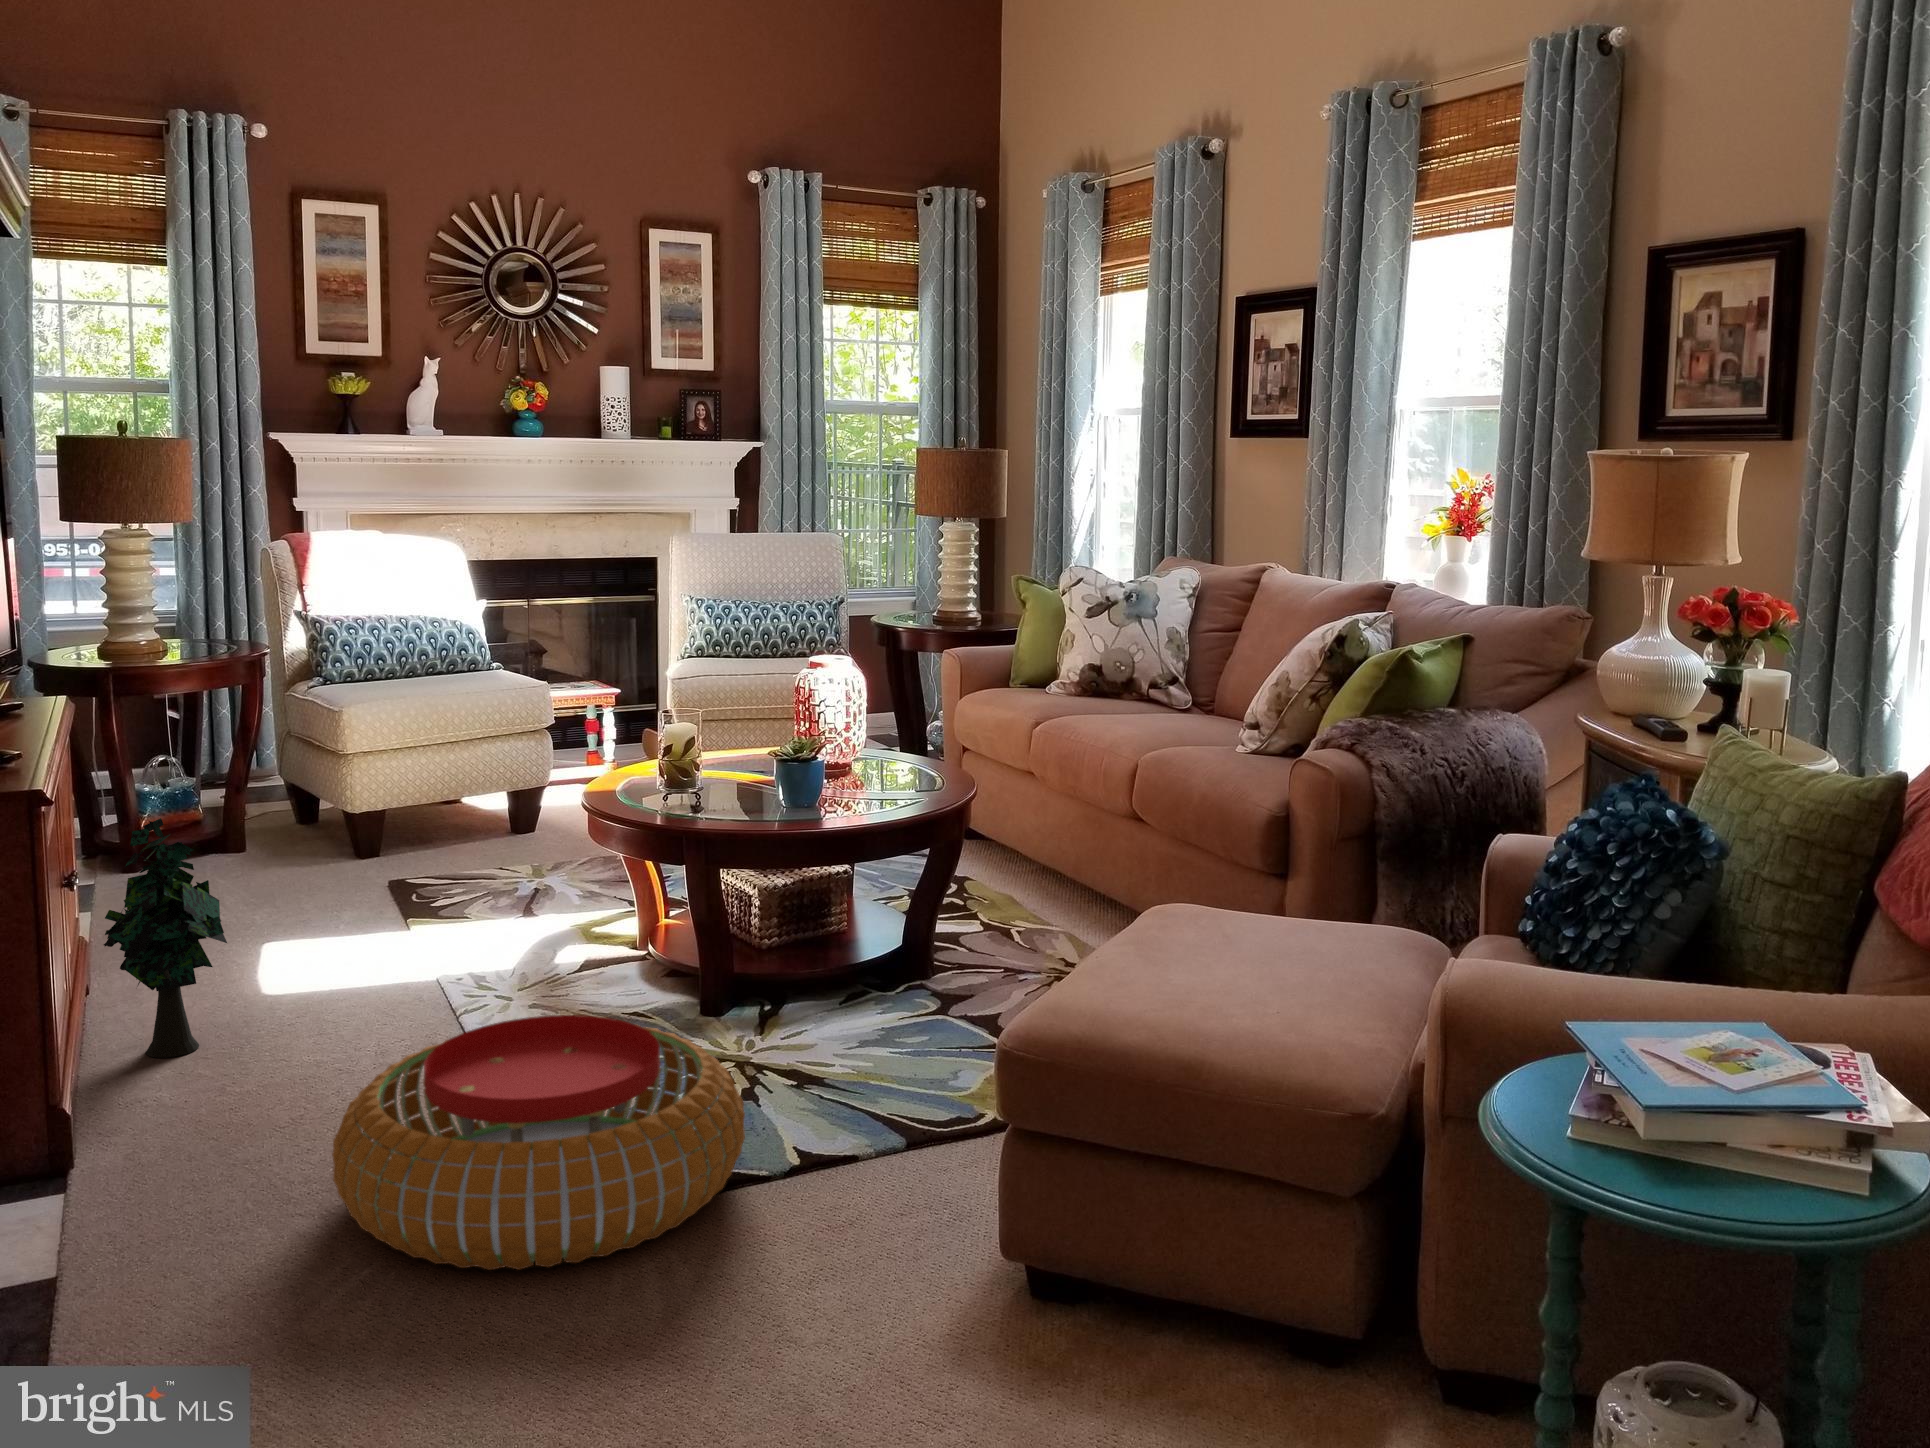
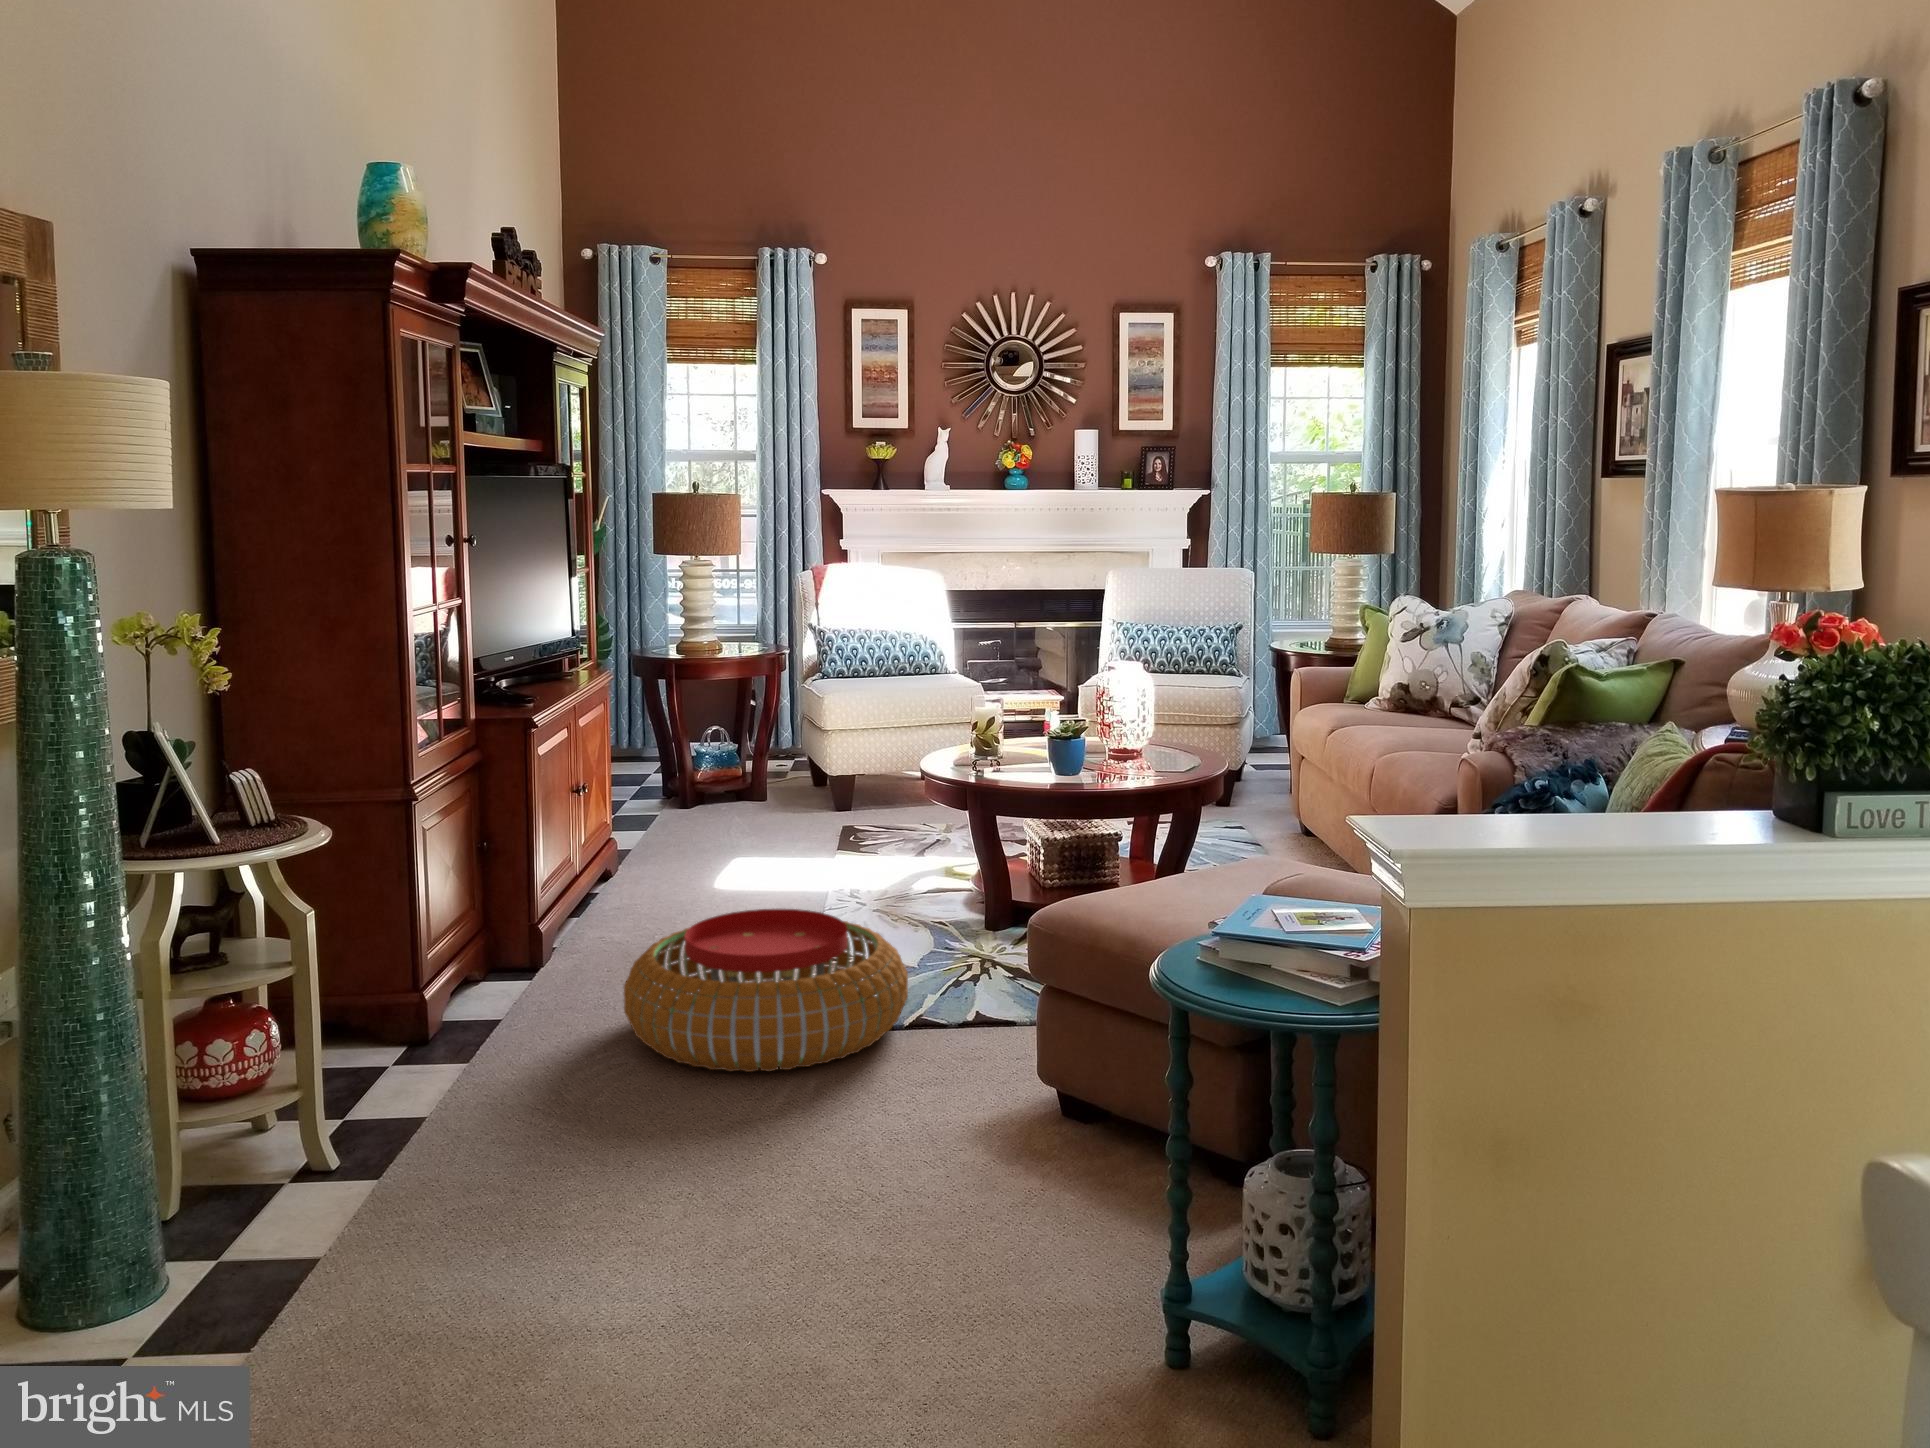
decorative plant: present [104,818,227,1058] -> none [575,757,654,921]

